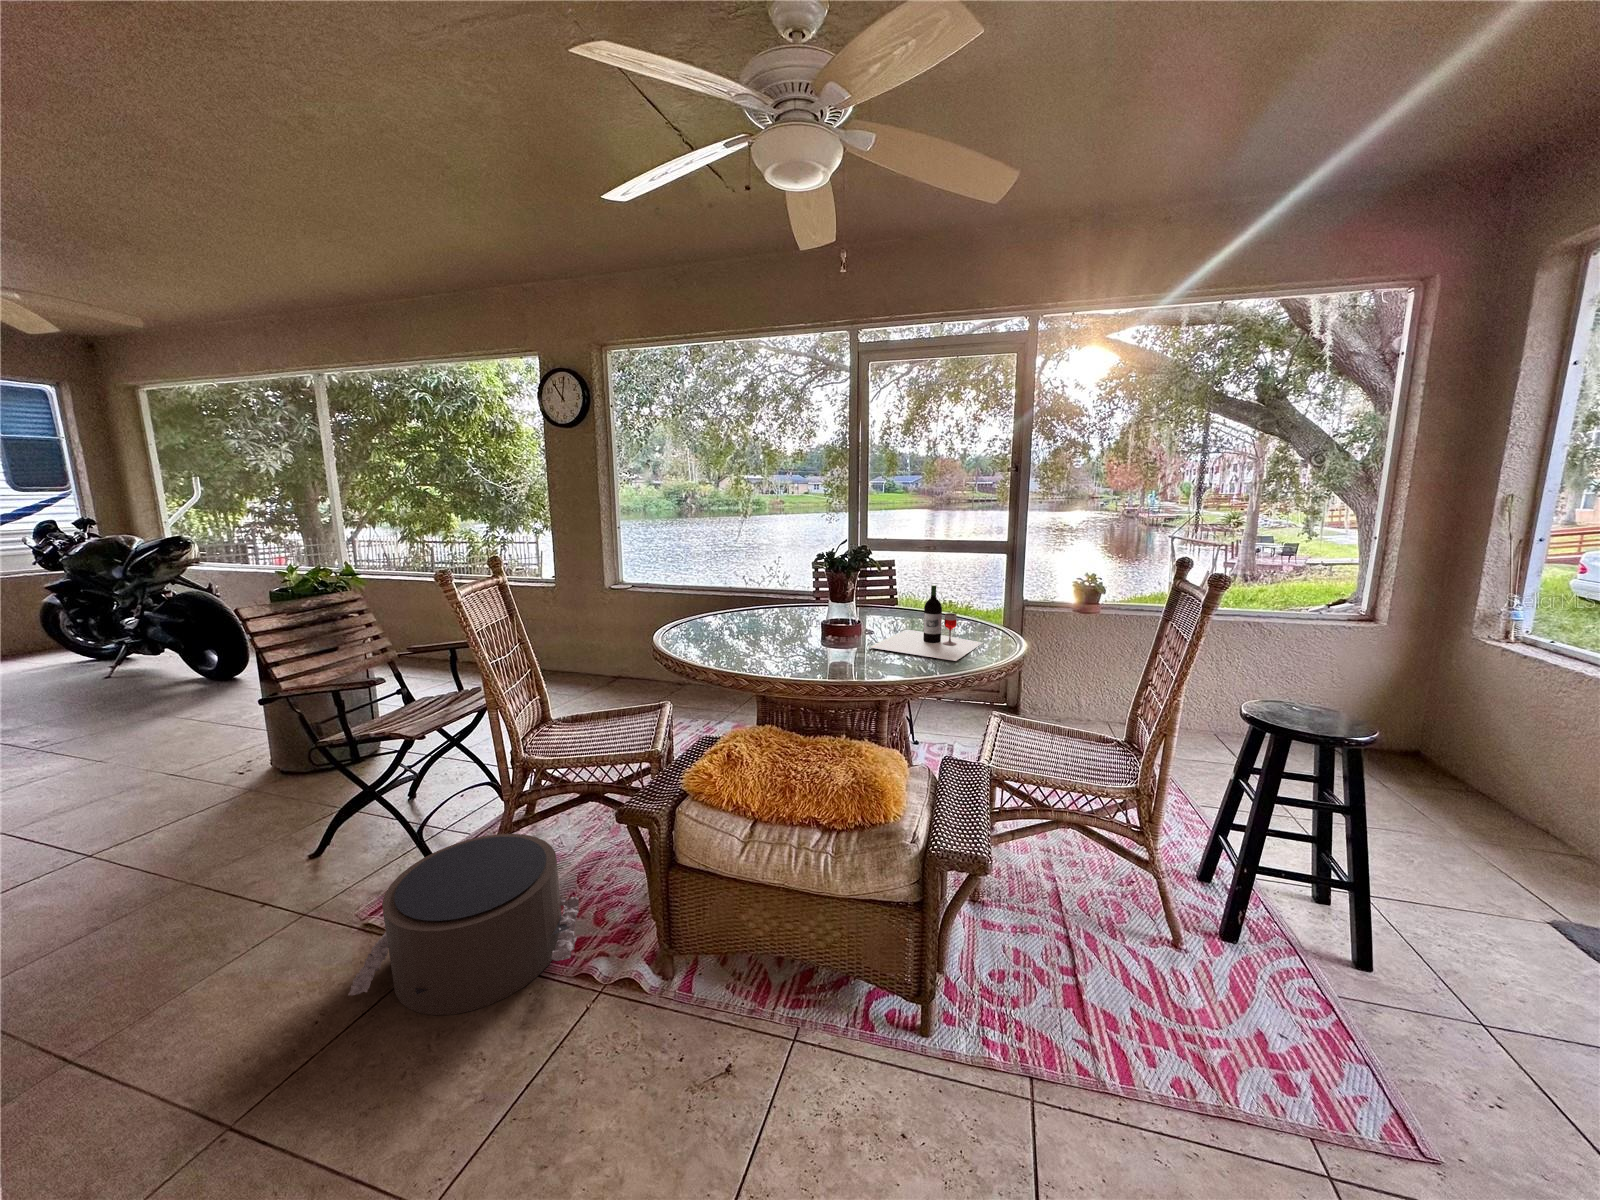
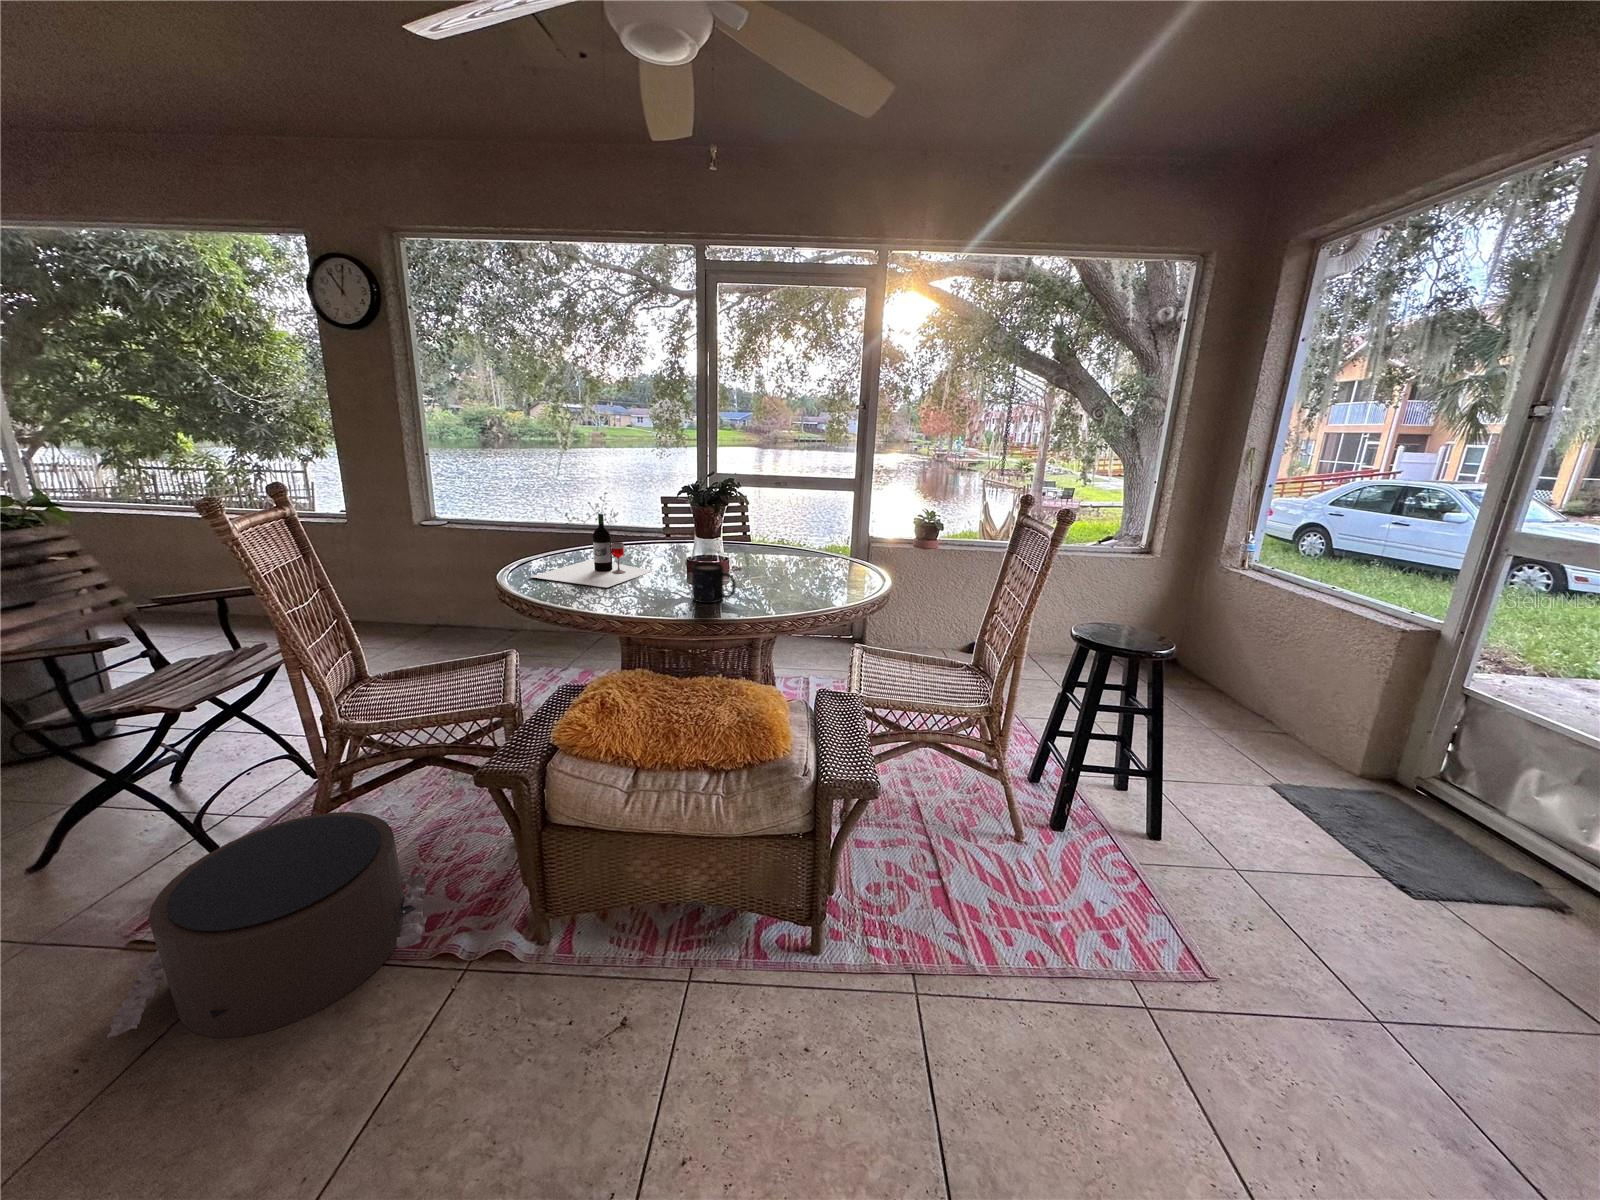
wine bottle: present [870,585,982,661] -> present [531,514,652,587]
mug: none [819,626,860,665] -> present [692,563,736,603]

